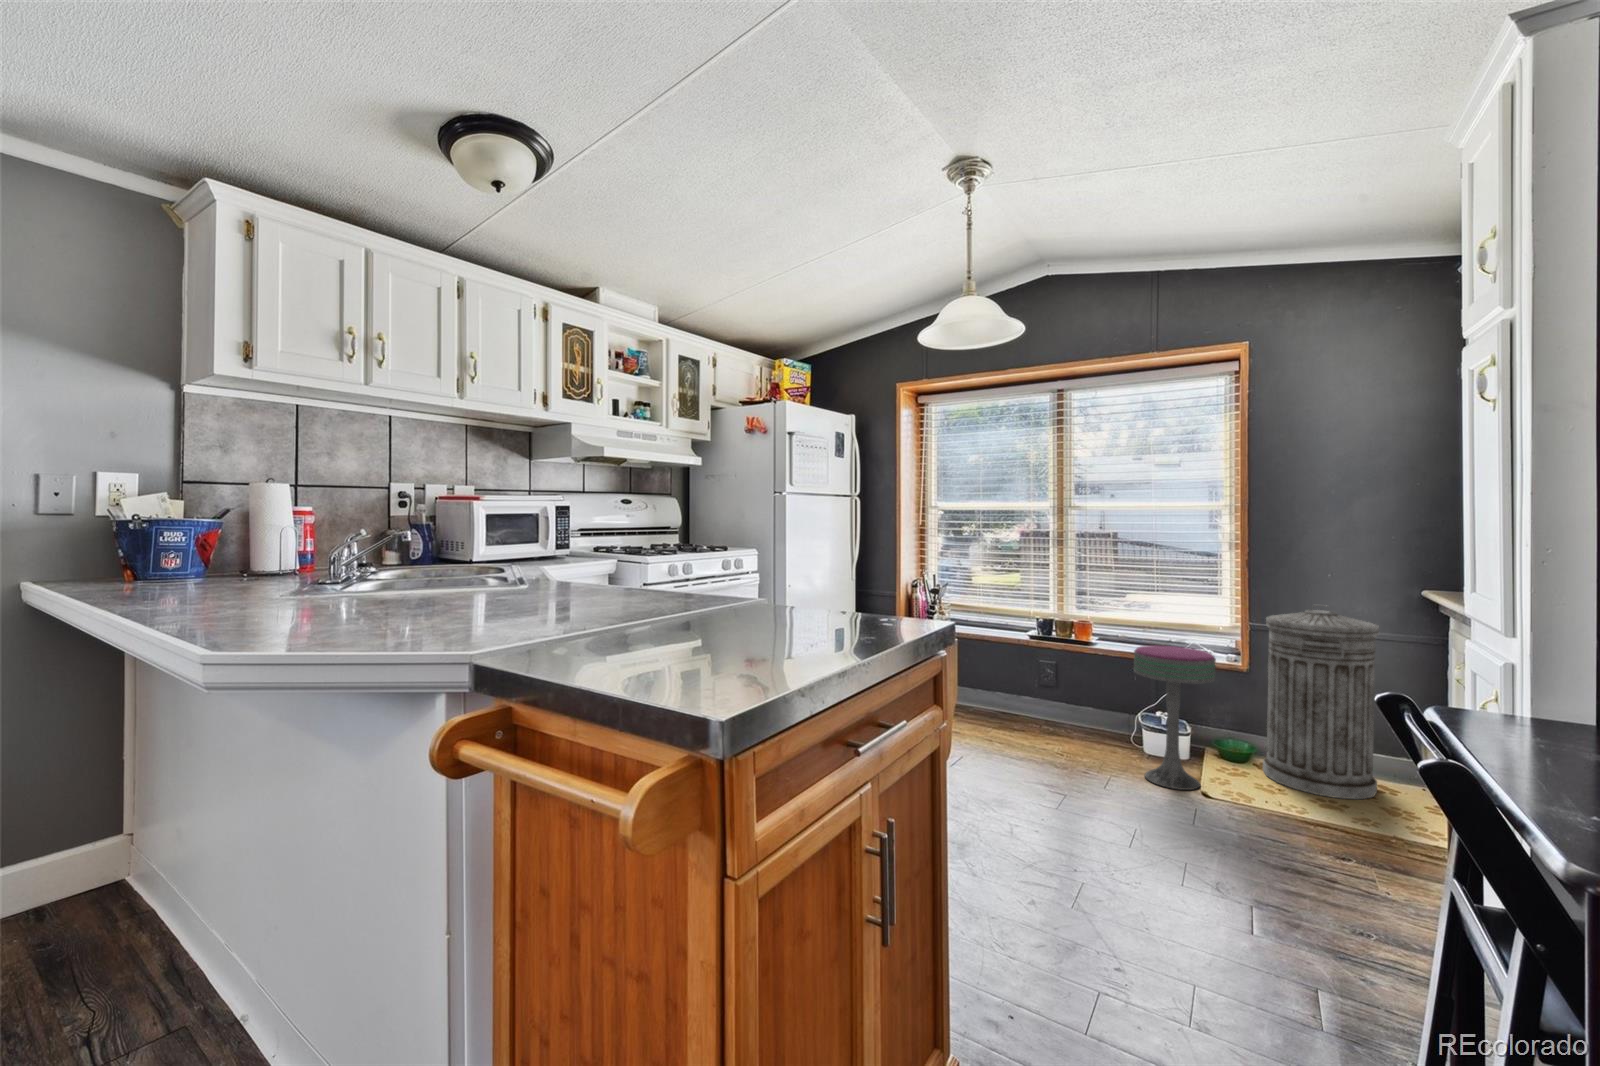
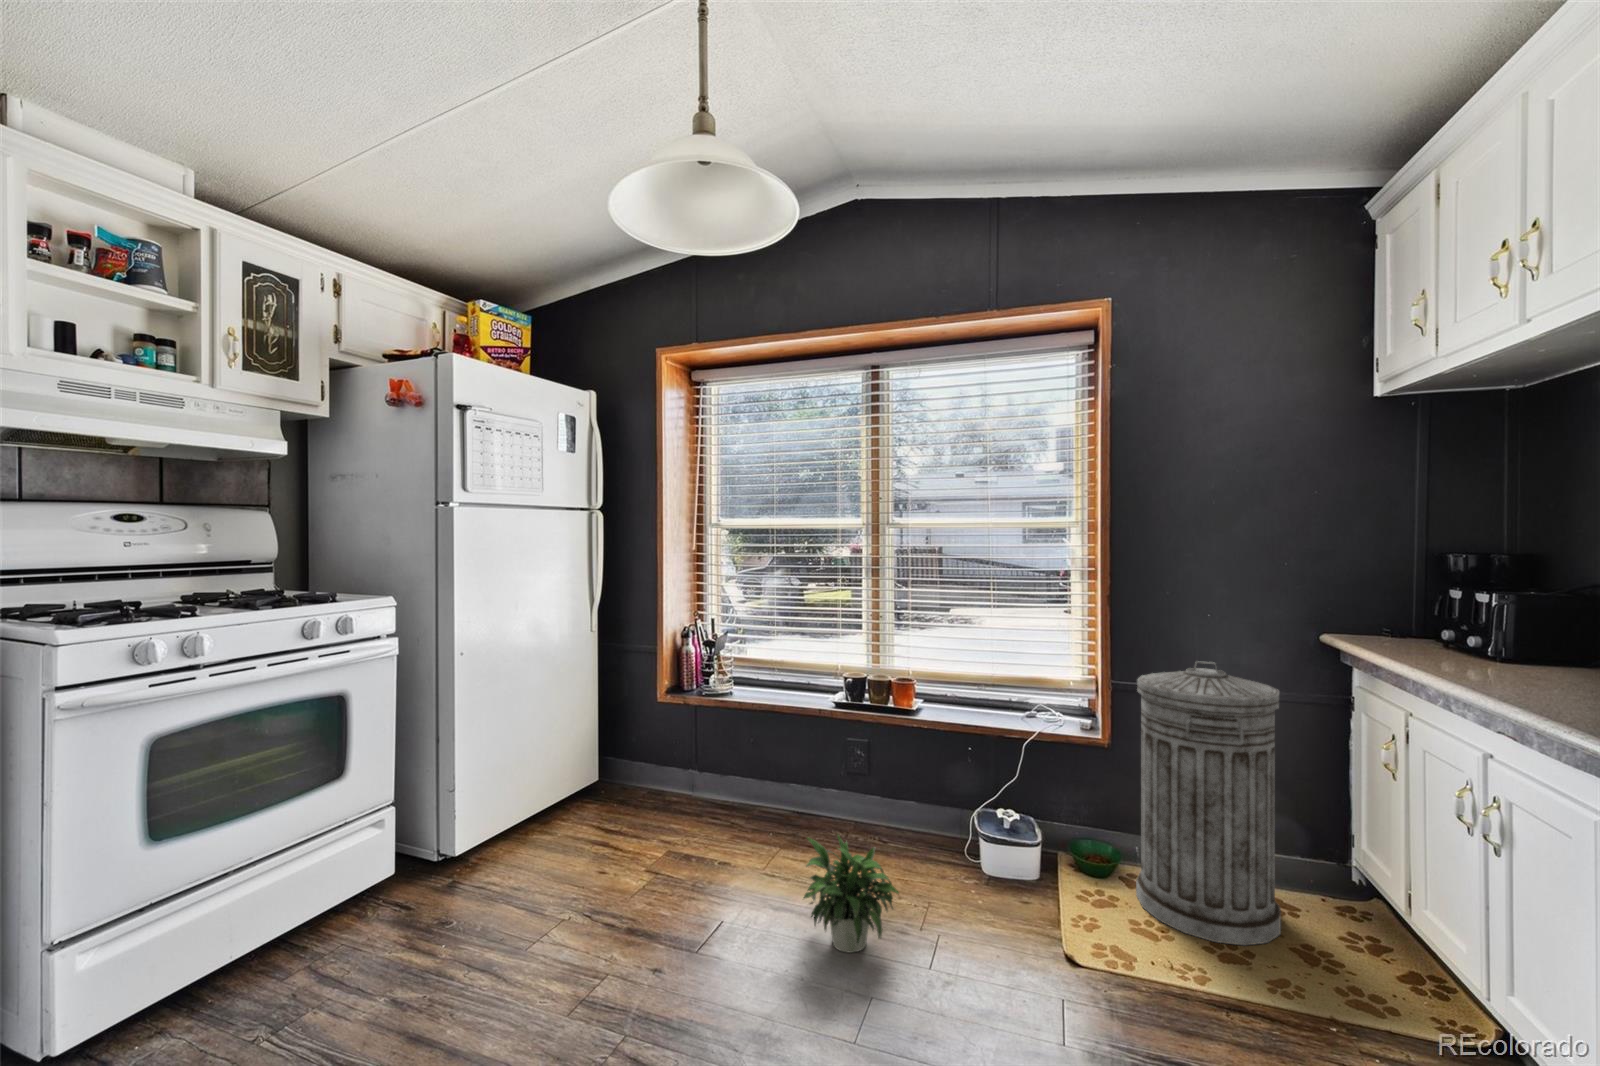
bar stool: present [1134,645,1216,790] -> none [968,729,1080,960]
potted plant: none [1019,706,1085,776] -> present [804,835,899,953]

